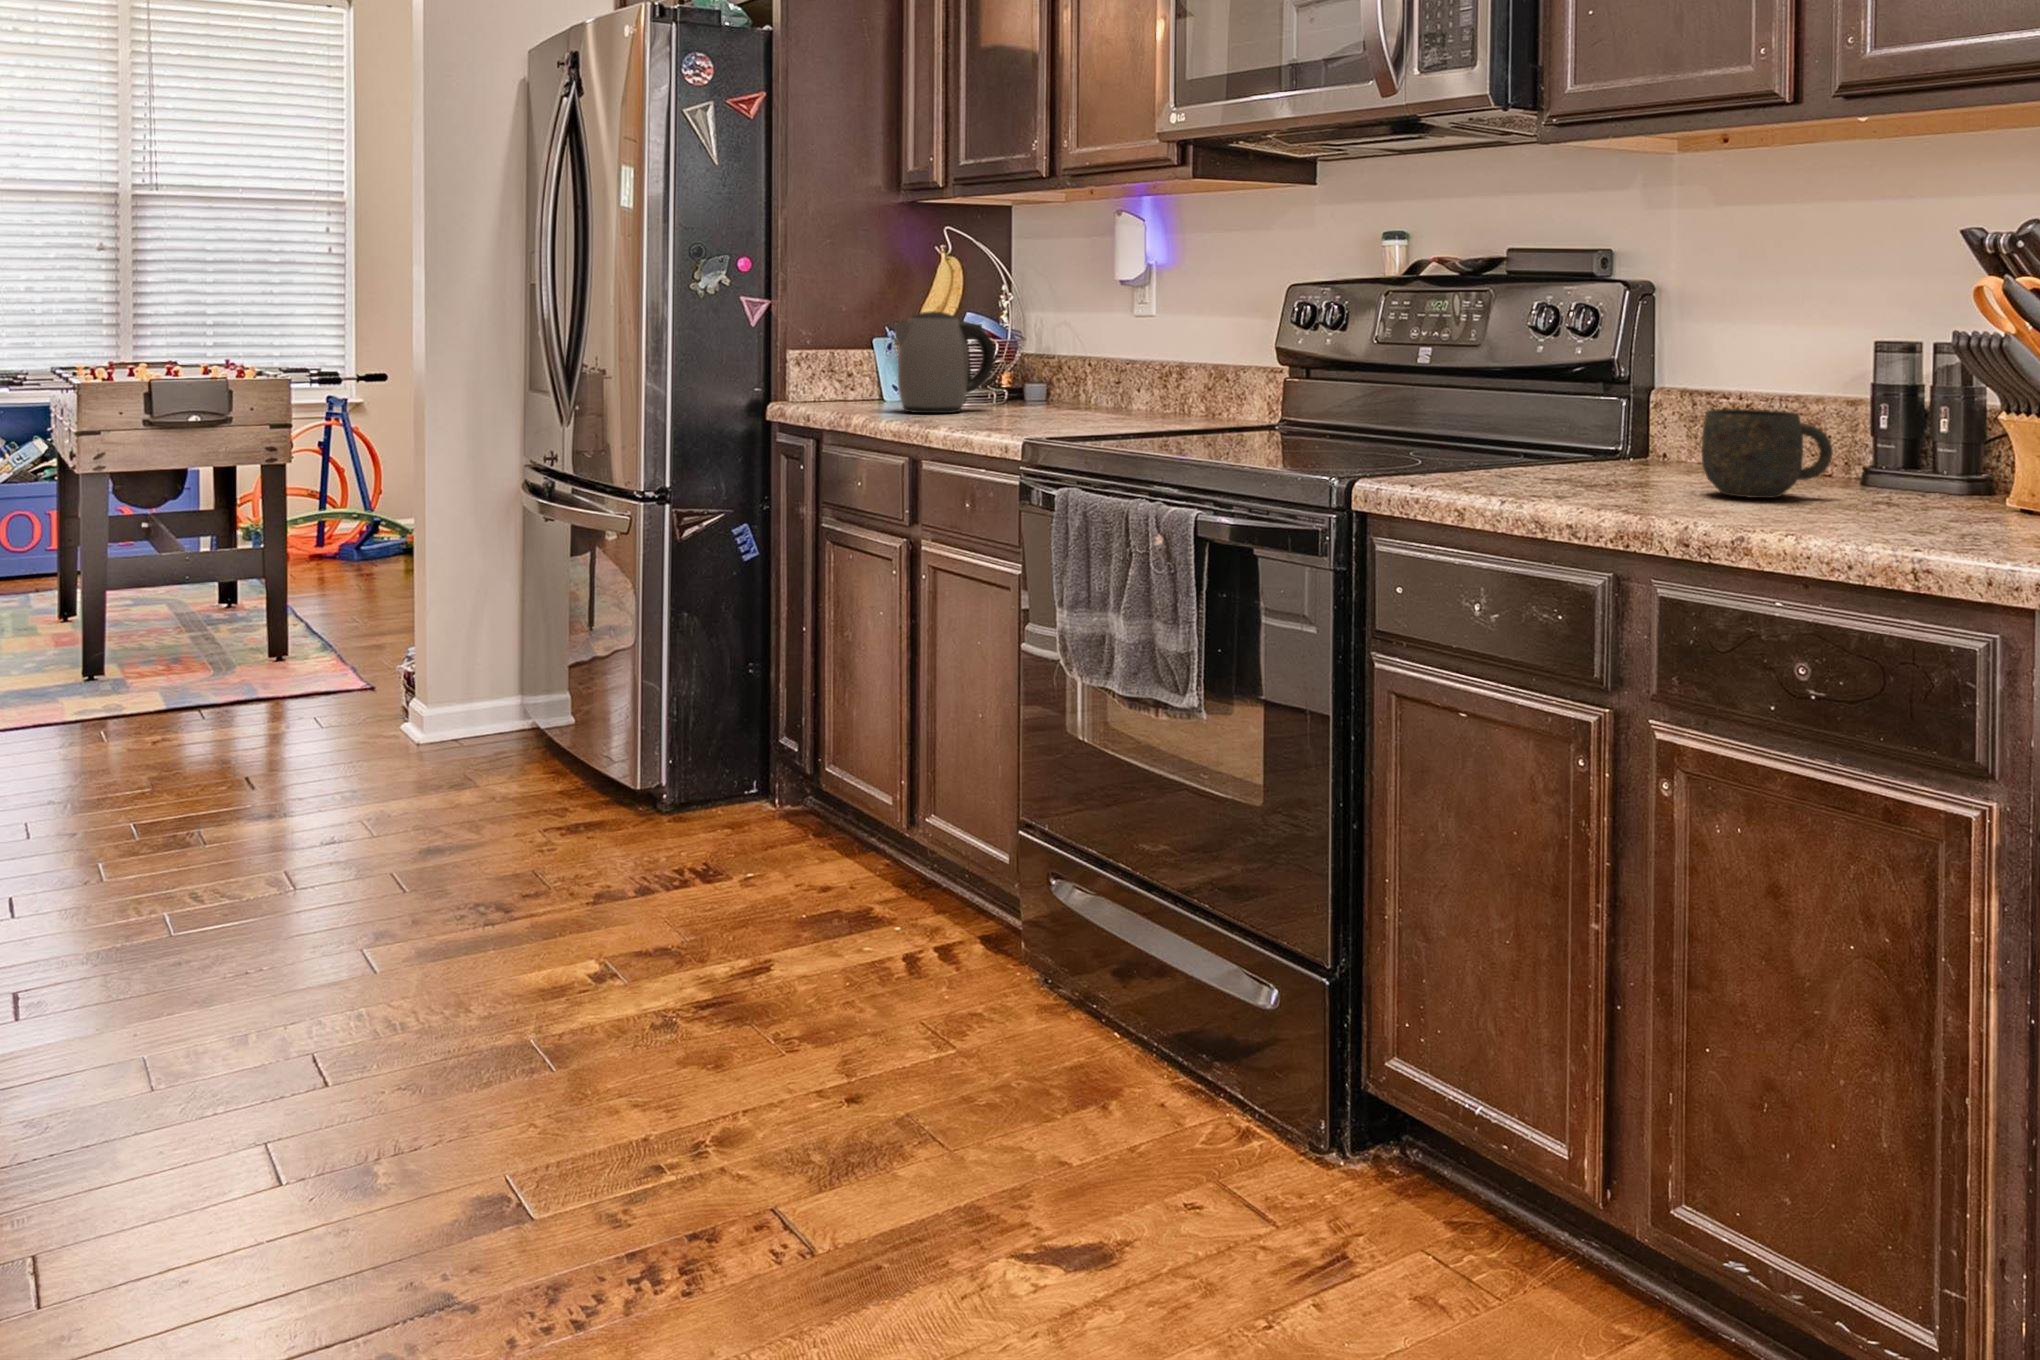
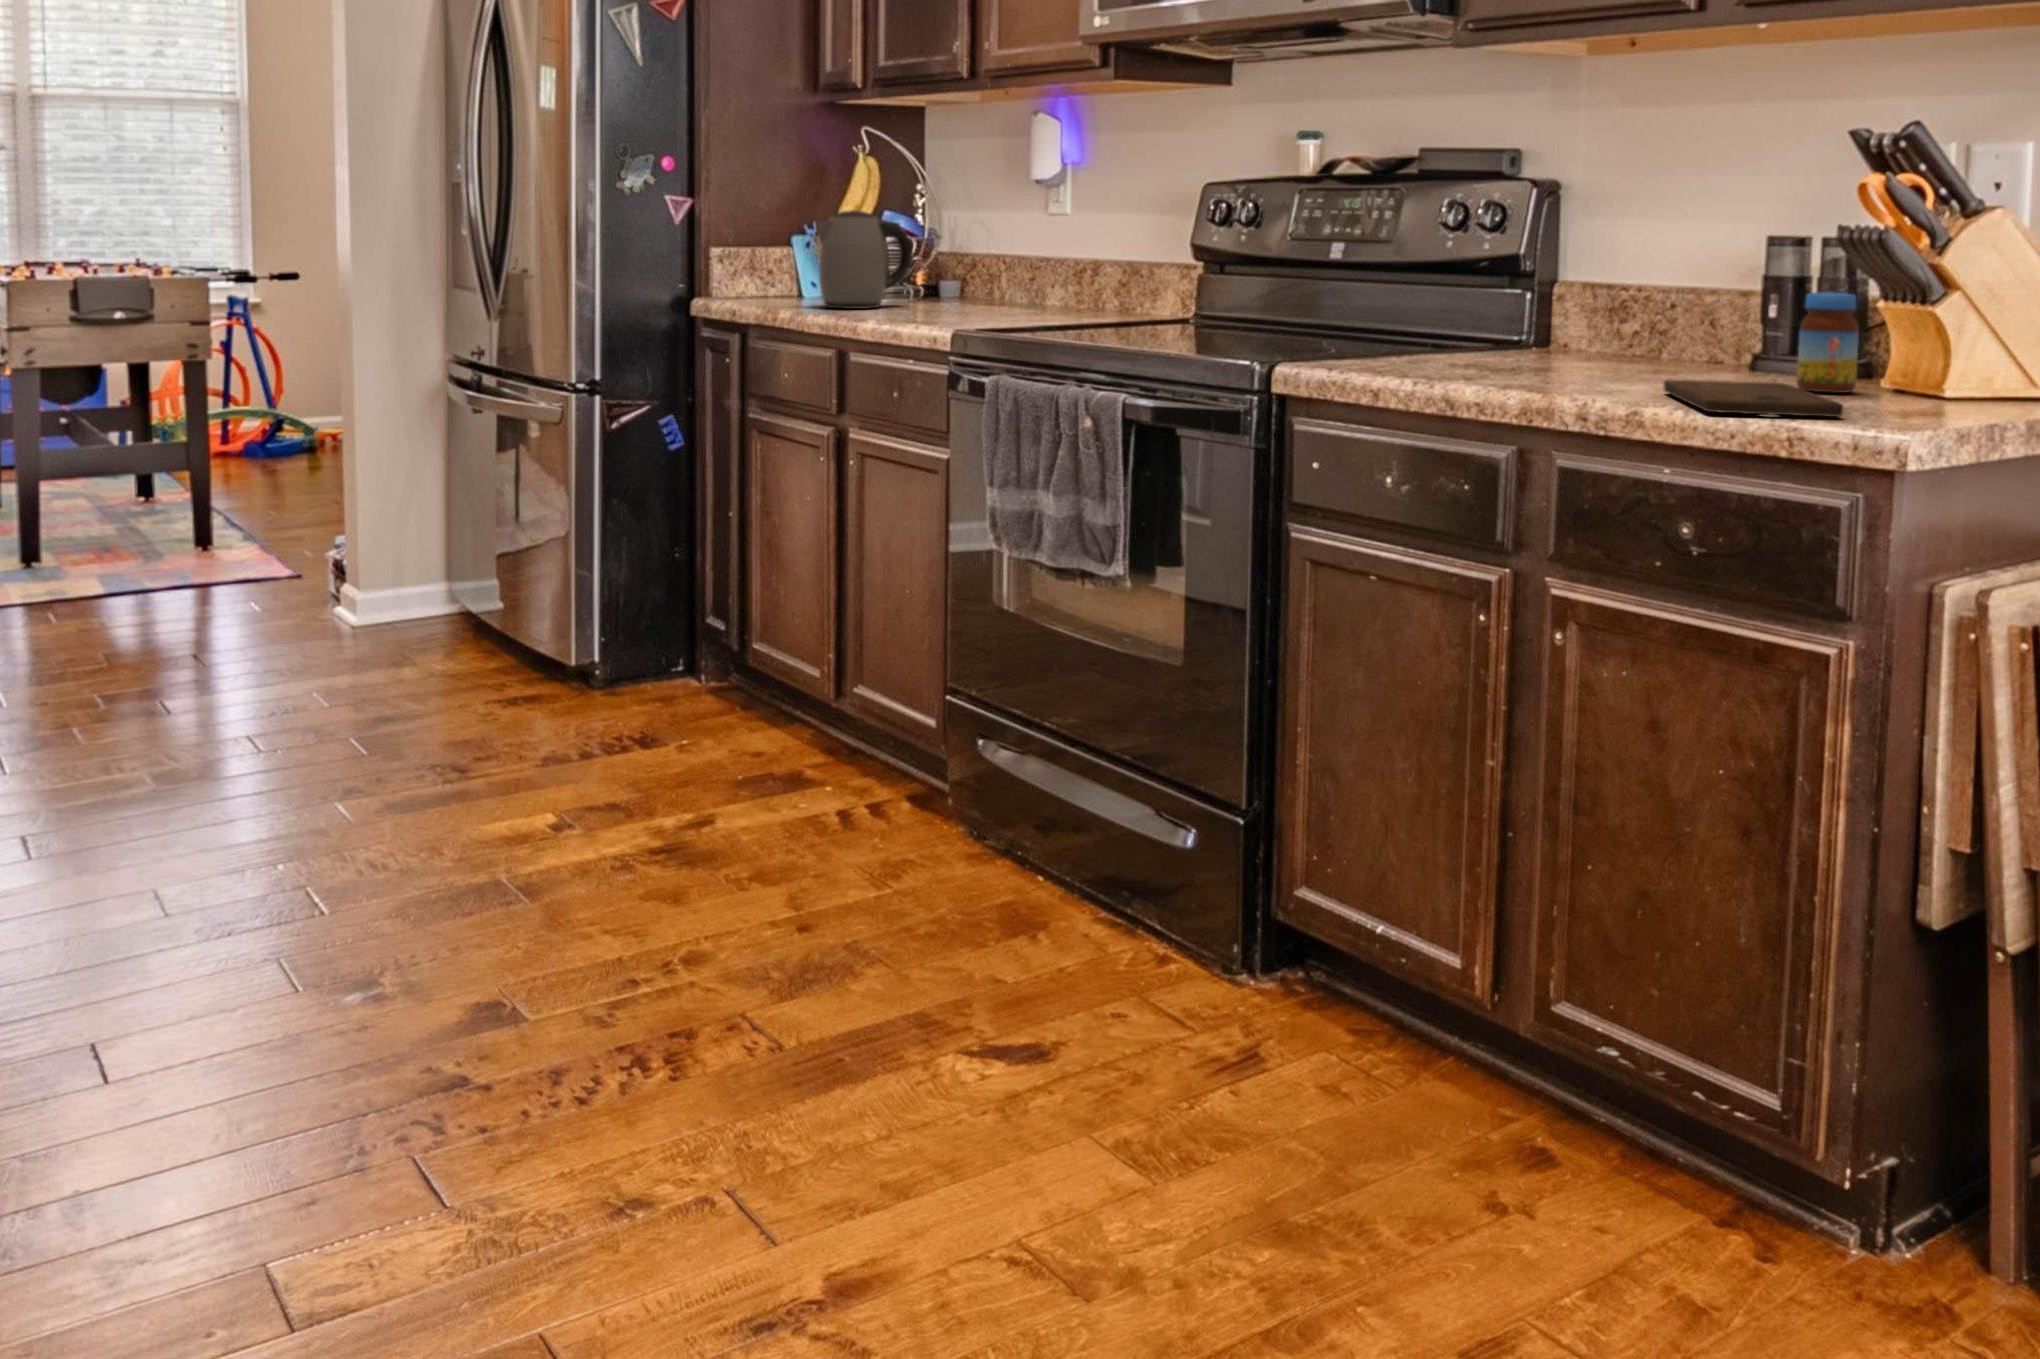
jar: none [1911,403,1976,512] -> present [1796,292,1859,393]
mug: present [1702,409,1832,498] -> none [1602,300,1726,381]
cutting board: none [1773,498,1976,543] -> present [1663,380,1843,417]

